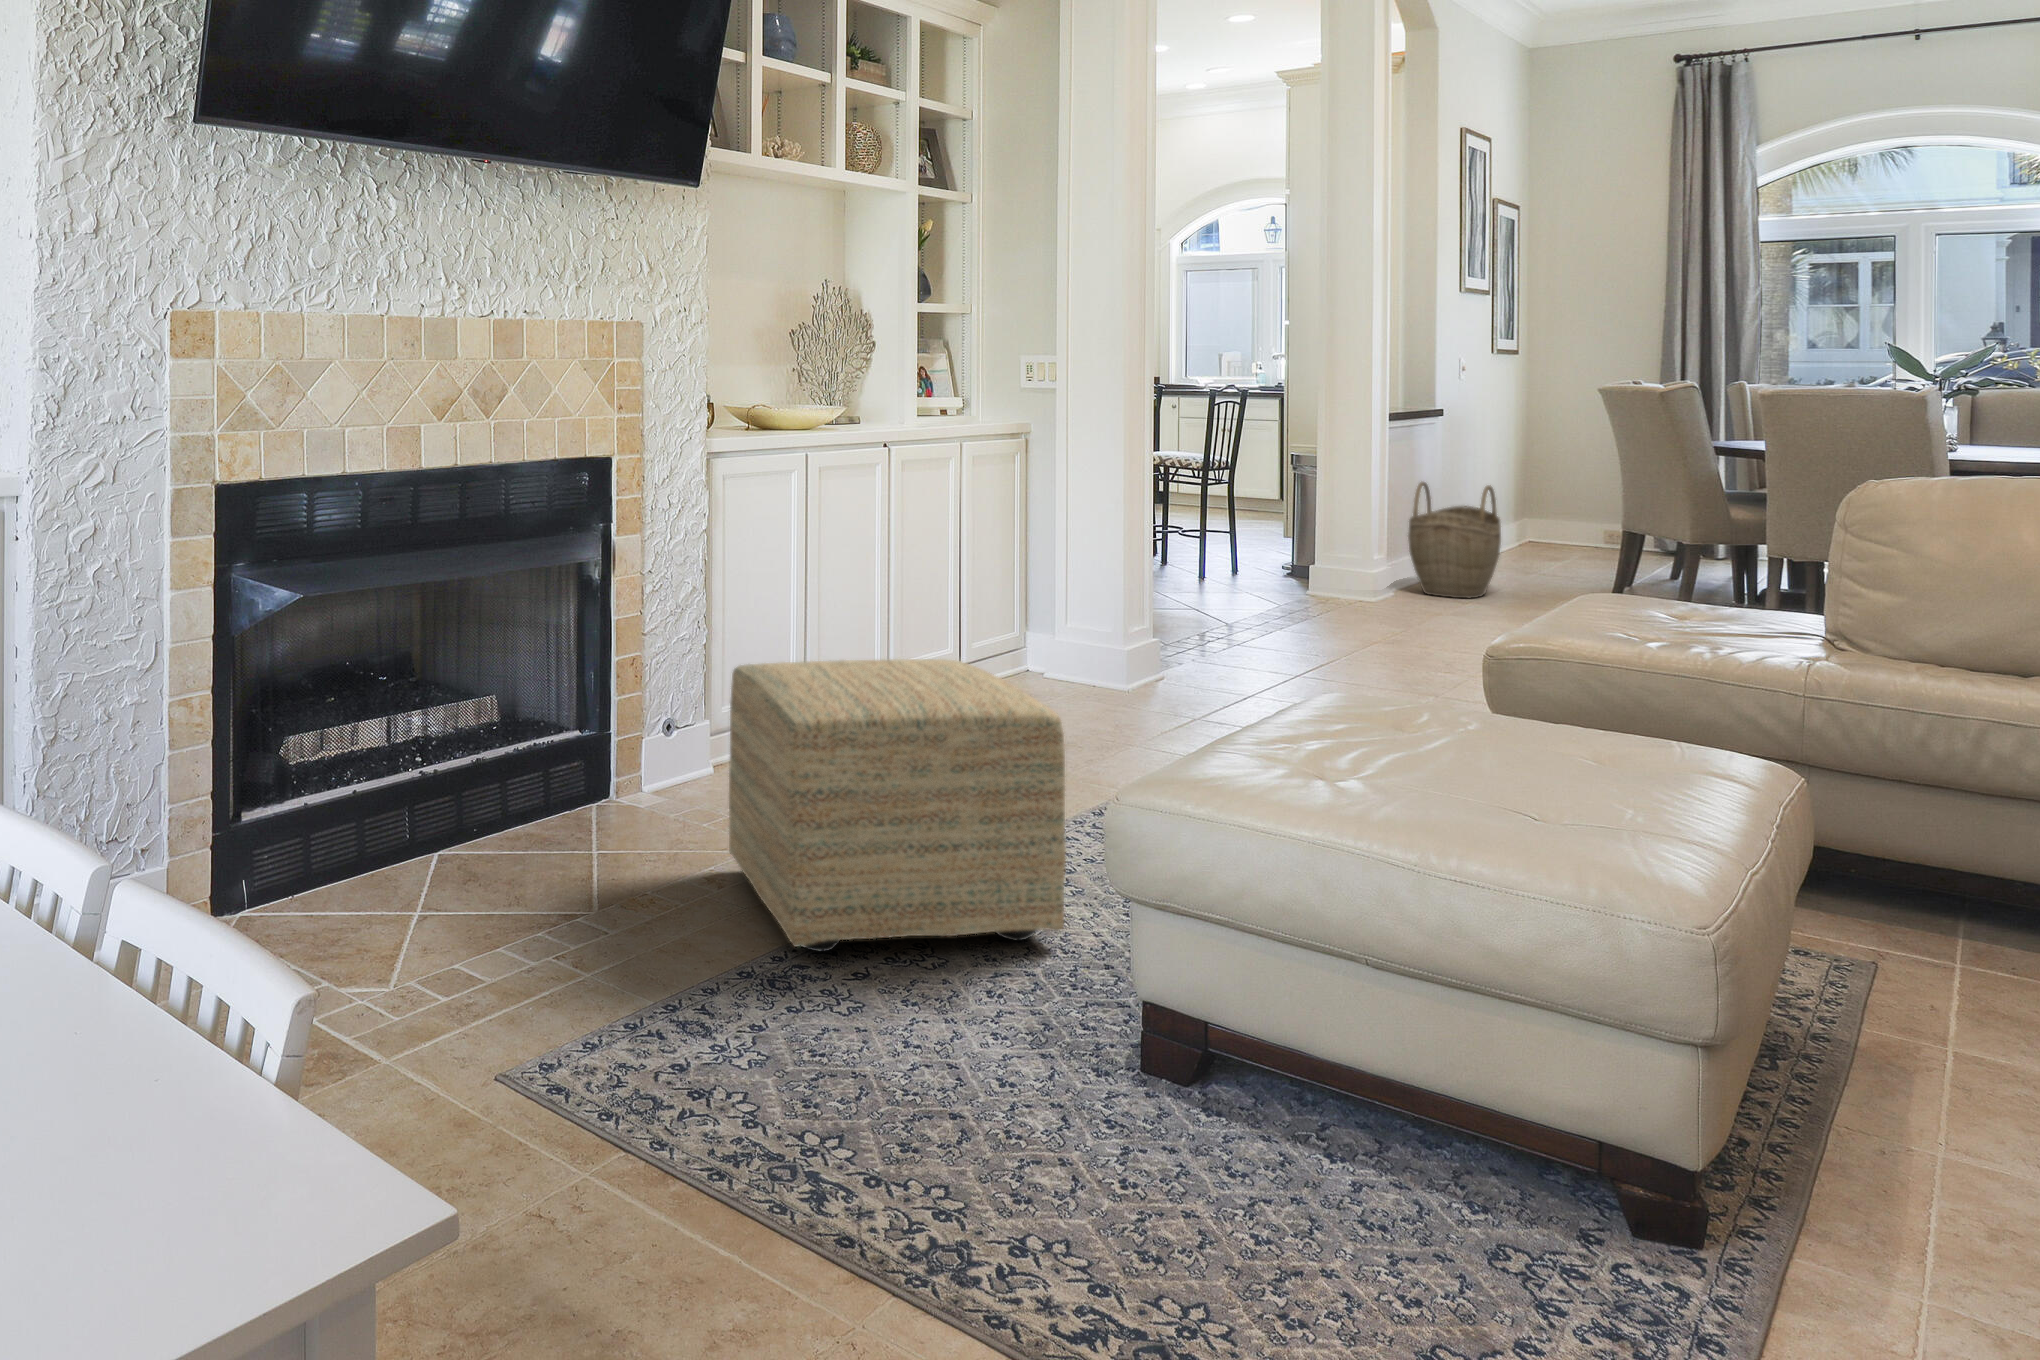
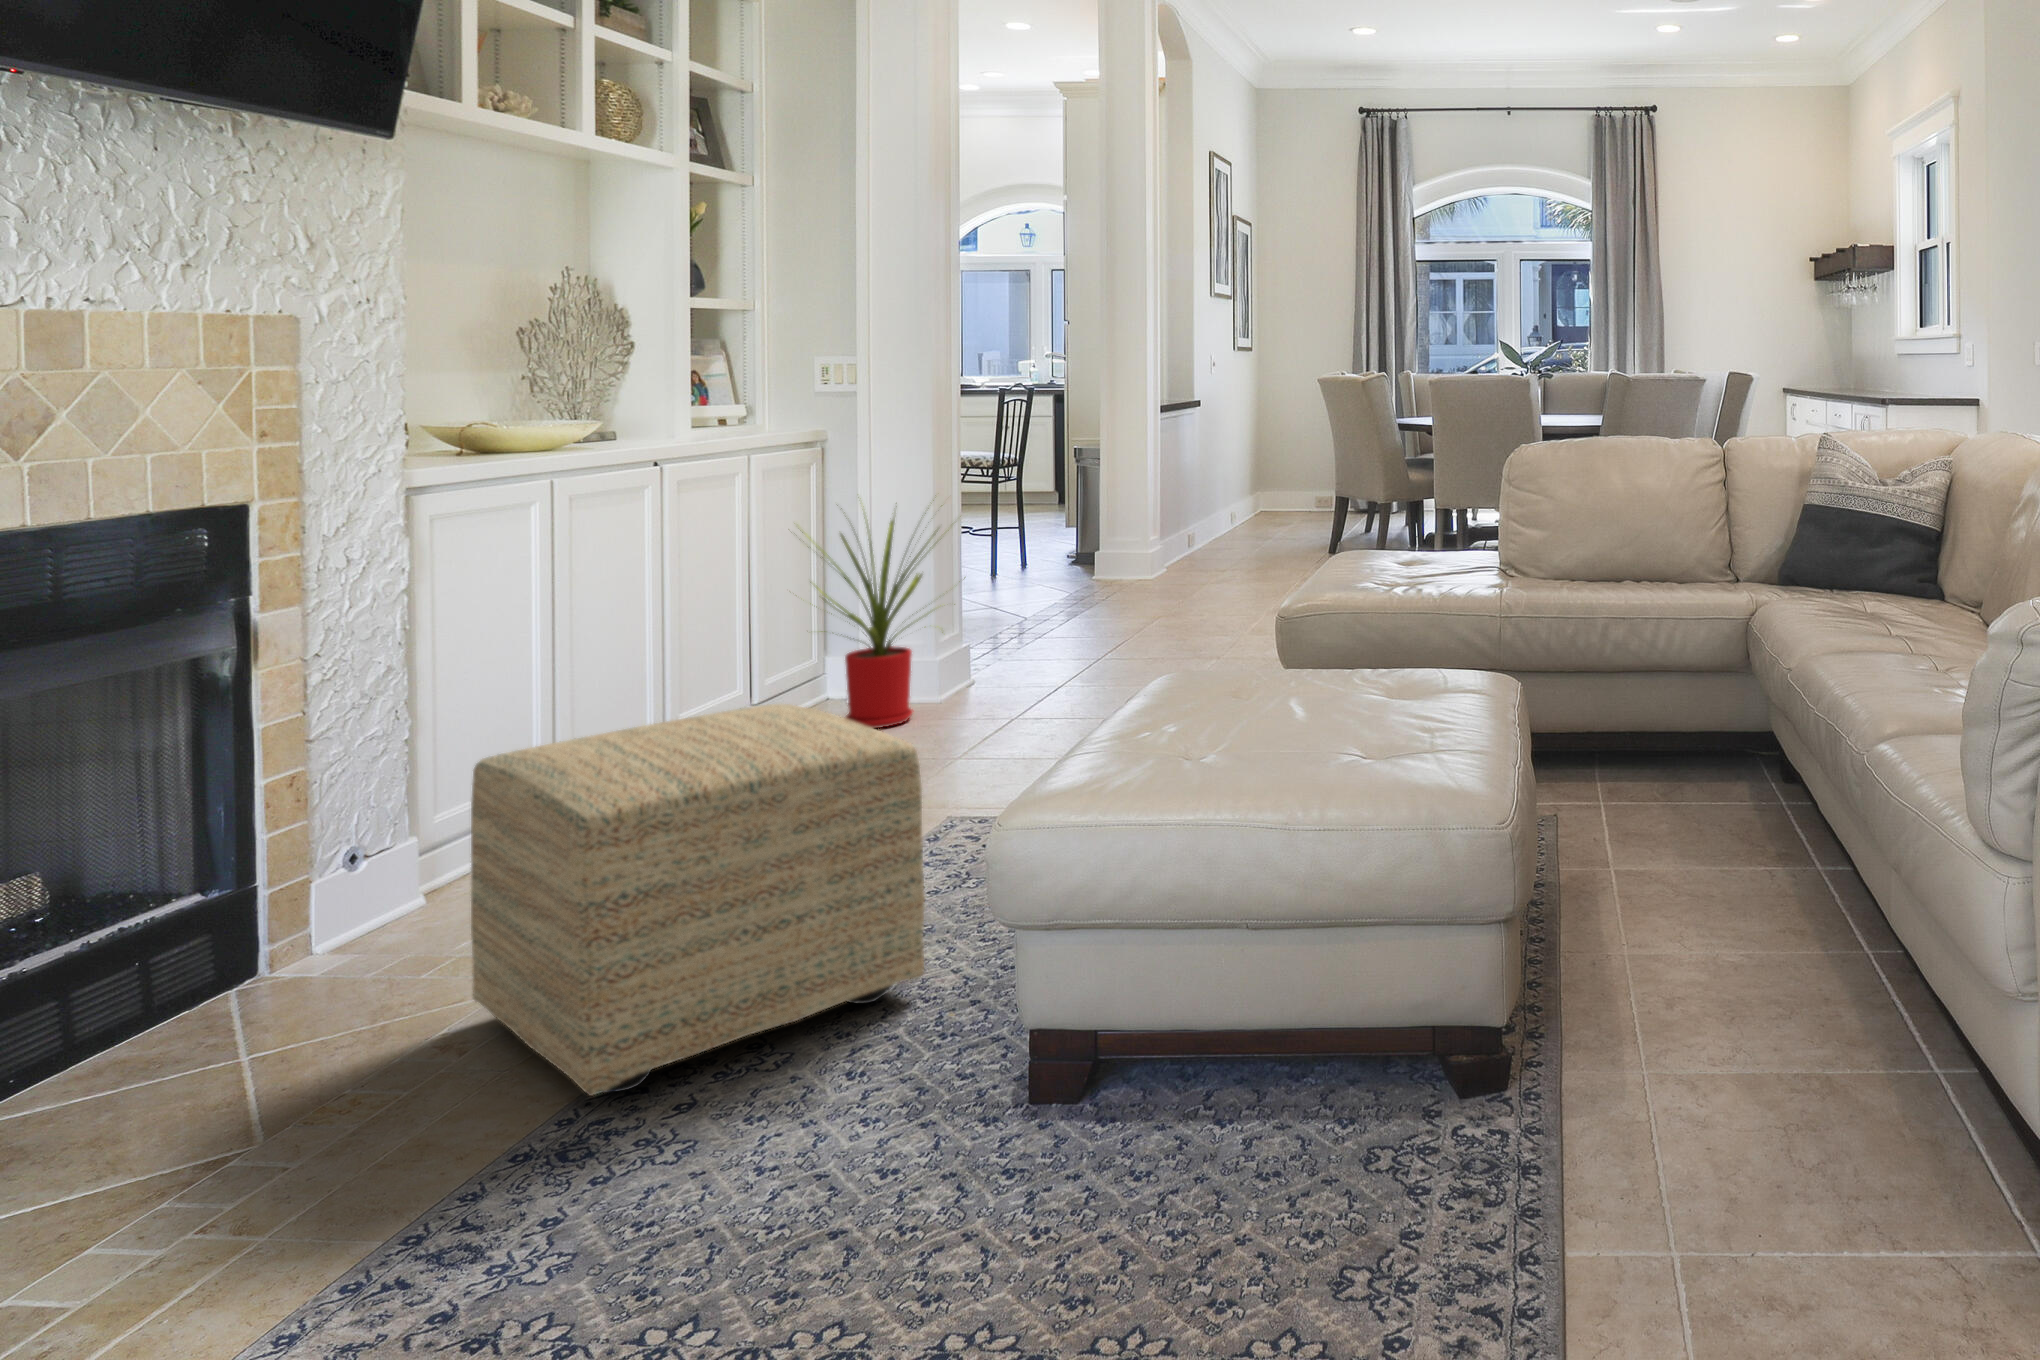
woven basket: present [1408,482,1501,598] -> none [1176,465,1248,567]
house plant: none [990,484,1155,706] -> present [802,498,955,728]

